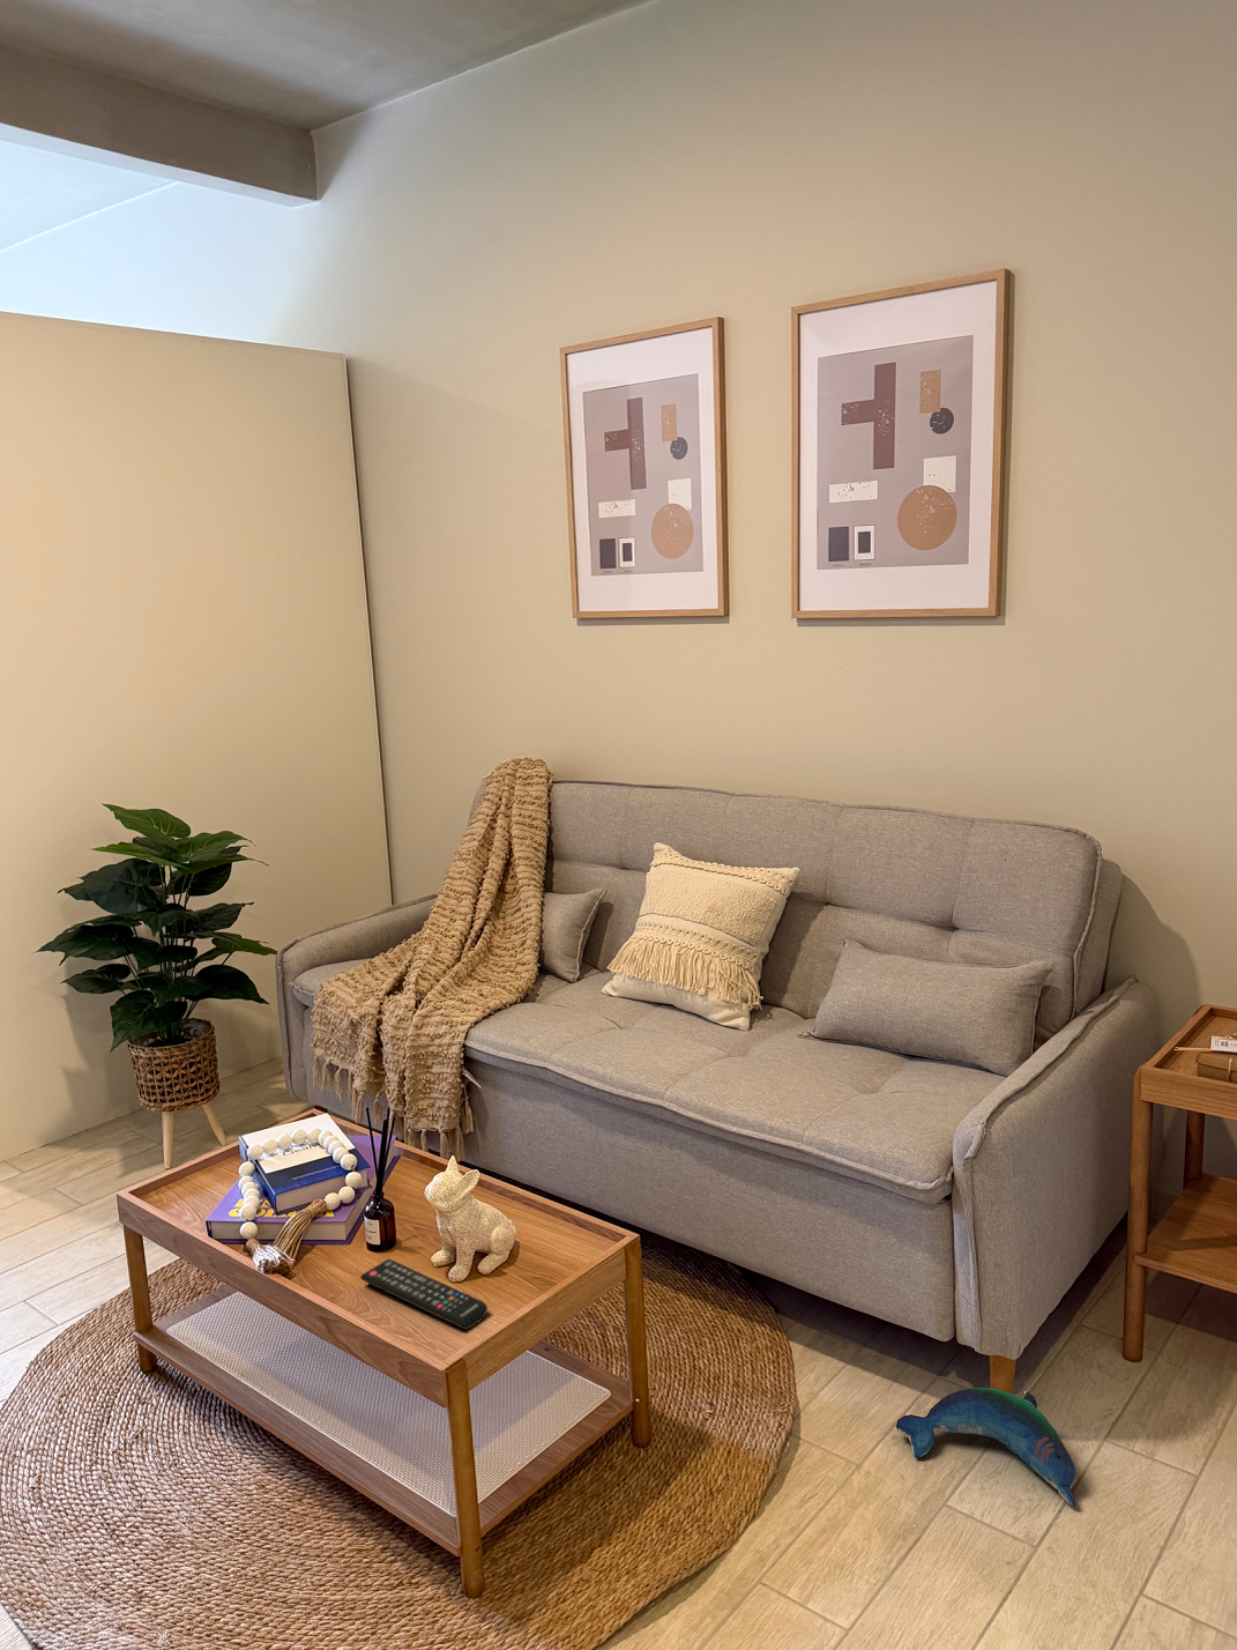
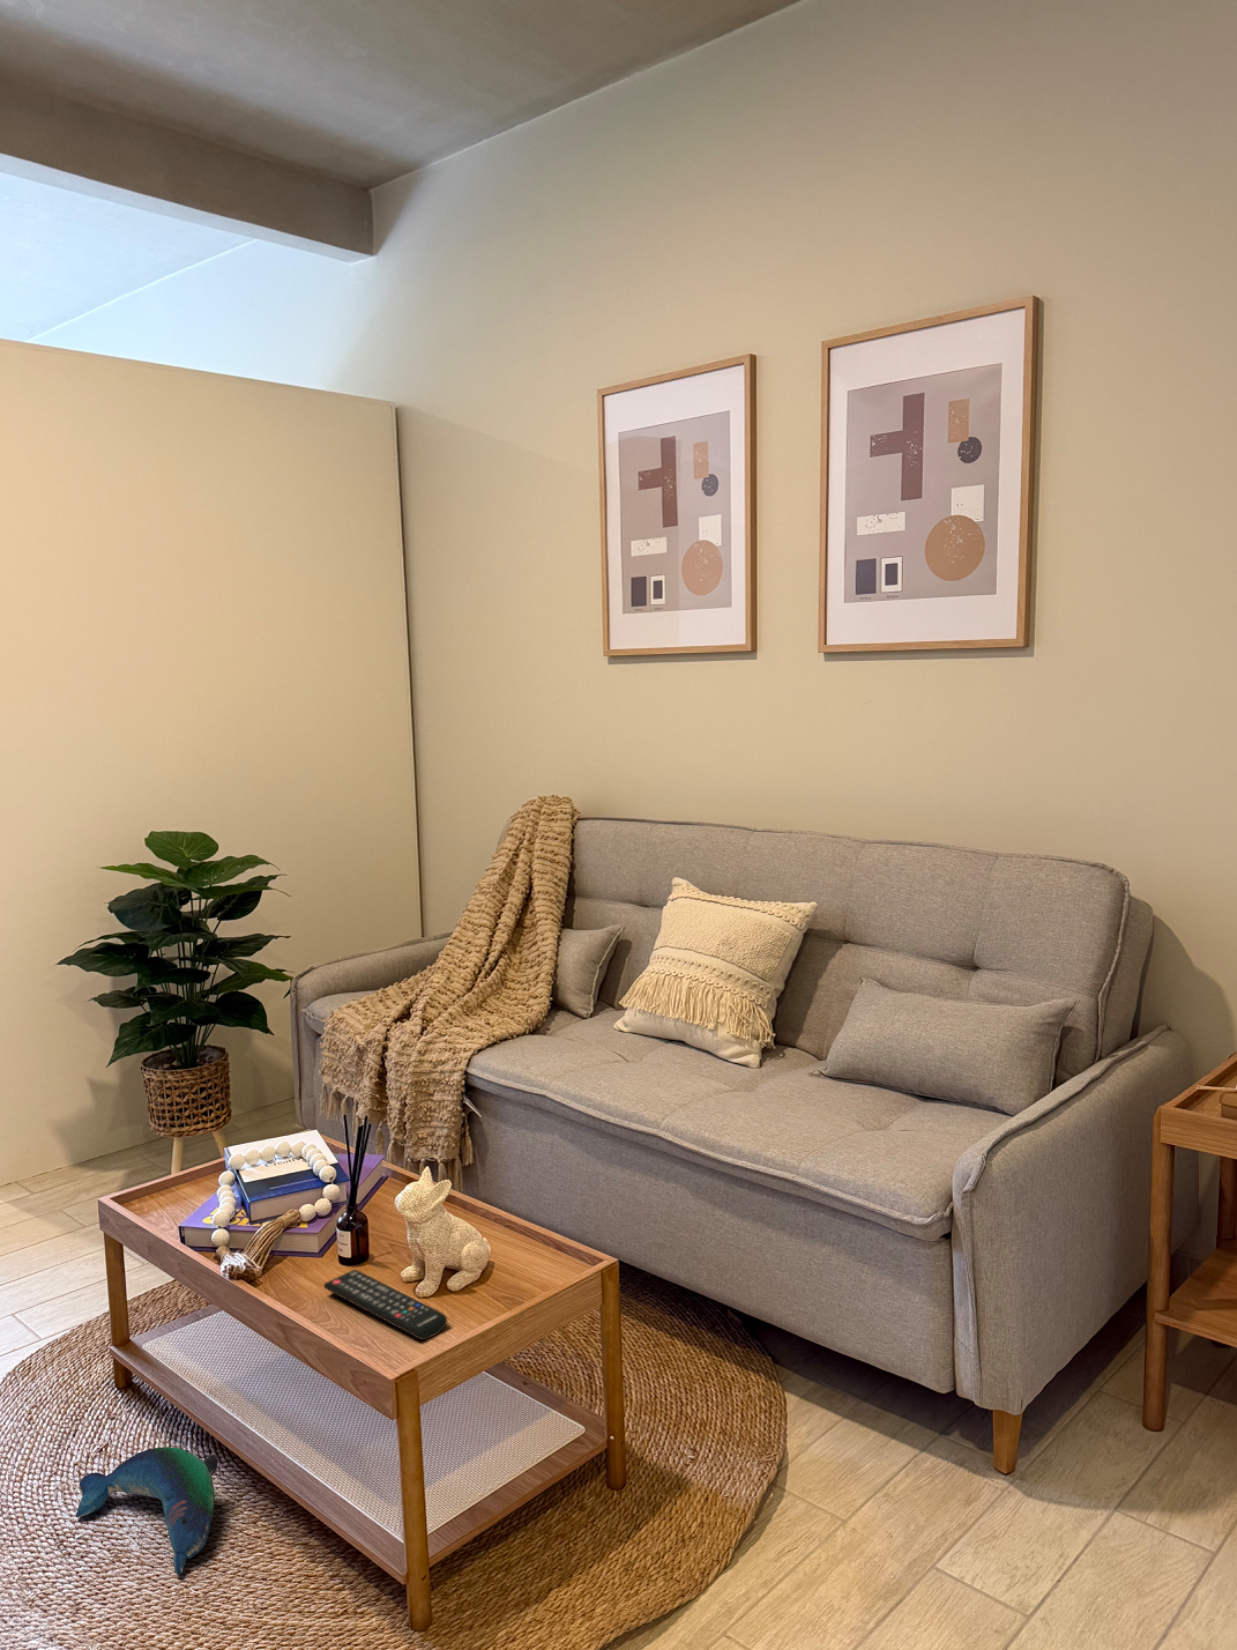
plush toy: present [896,1387,1076,1506] -> present [76,1447,218,1575]

